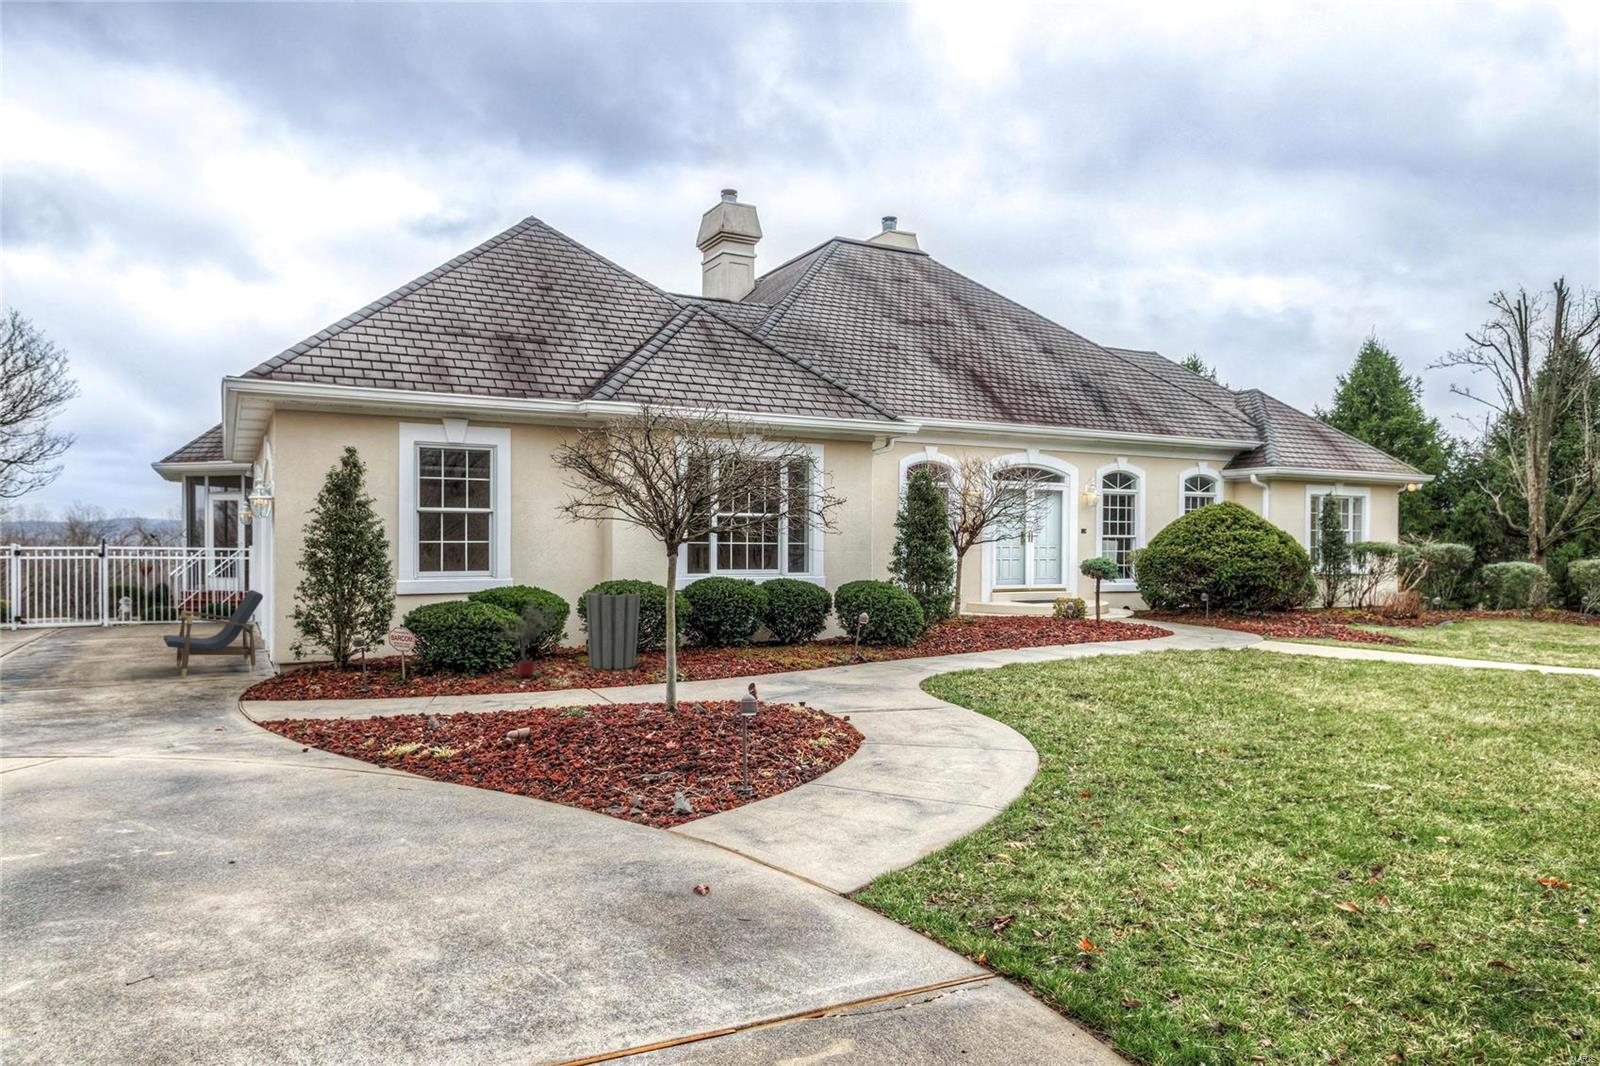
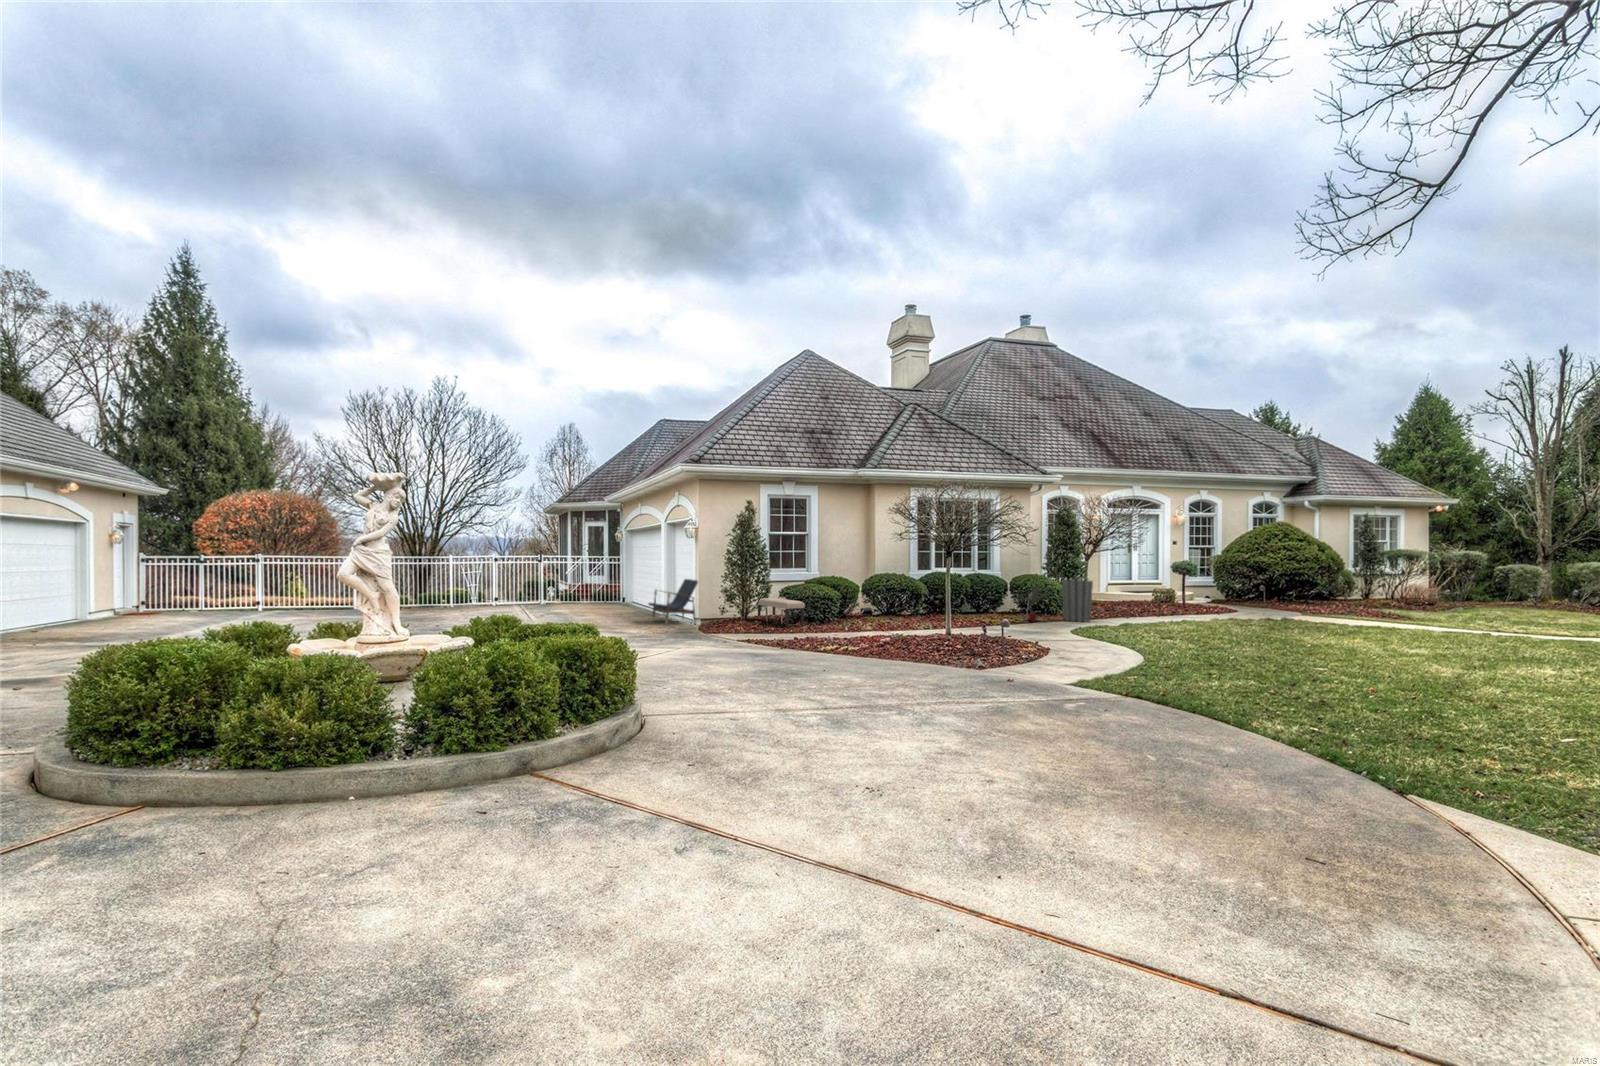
trash can: present [586,591,641,669] -> present [1062,580,1093,622]
potted tree: present [497,598,557,677] -> present [1017,583,1049,621]
bench: none [380,625,455,680] -> present [758,598,805,627]

